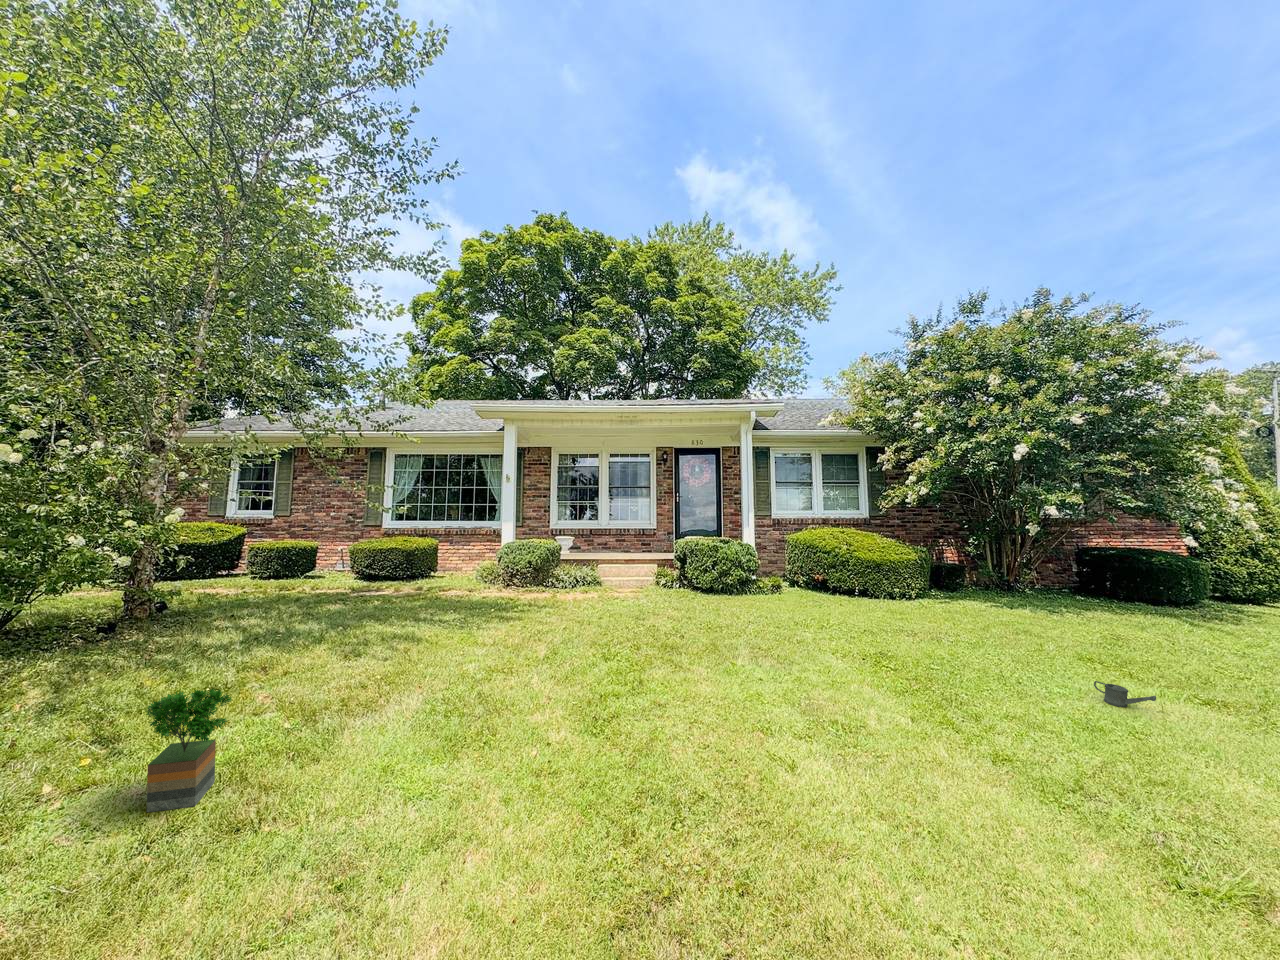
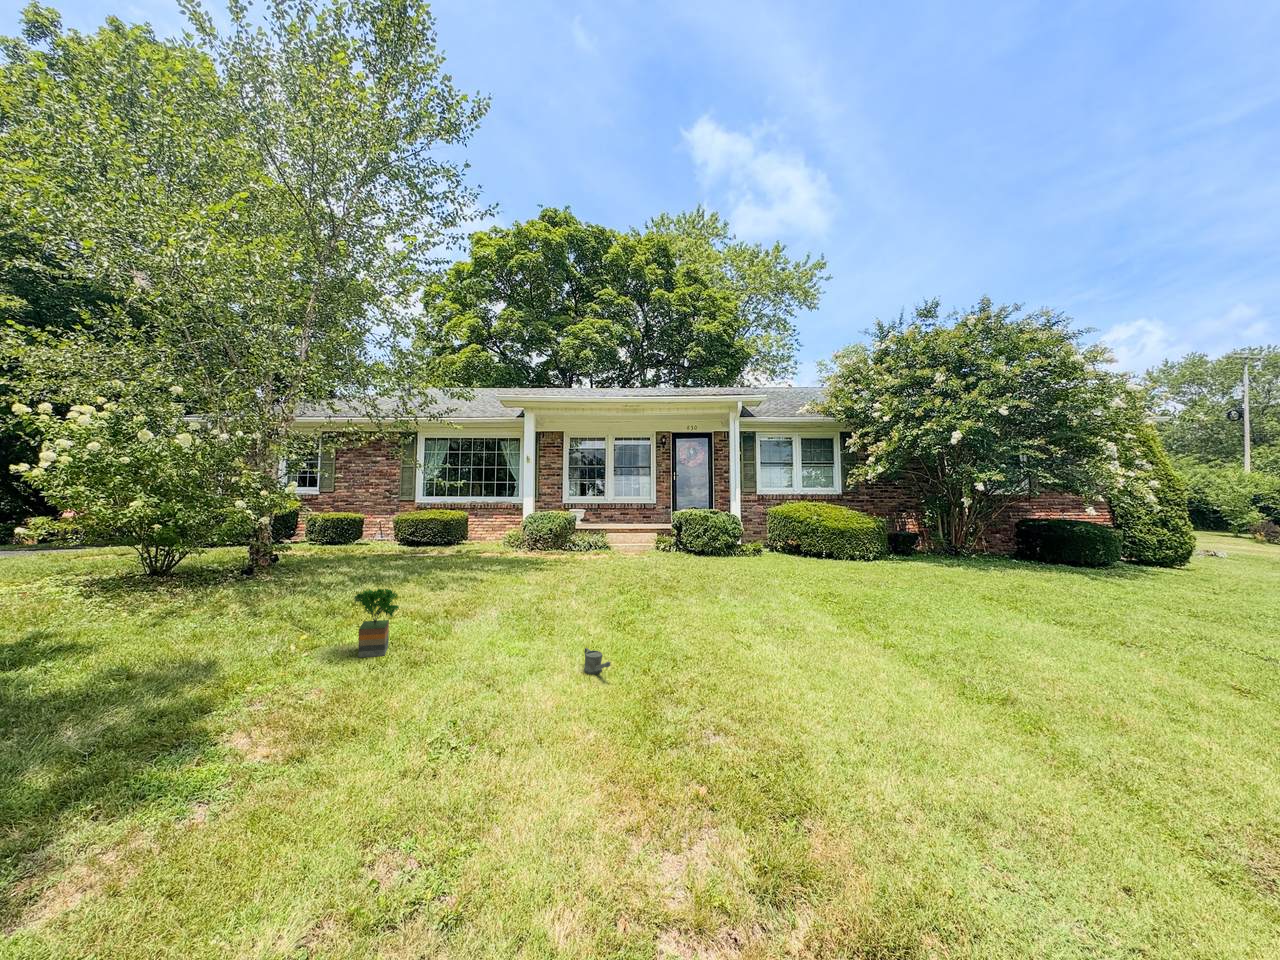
watering can: present [1094,681,1156,707] -> present [584,648,610,674]

